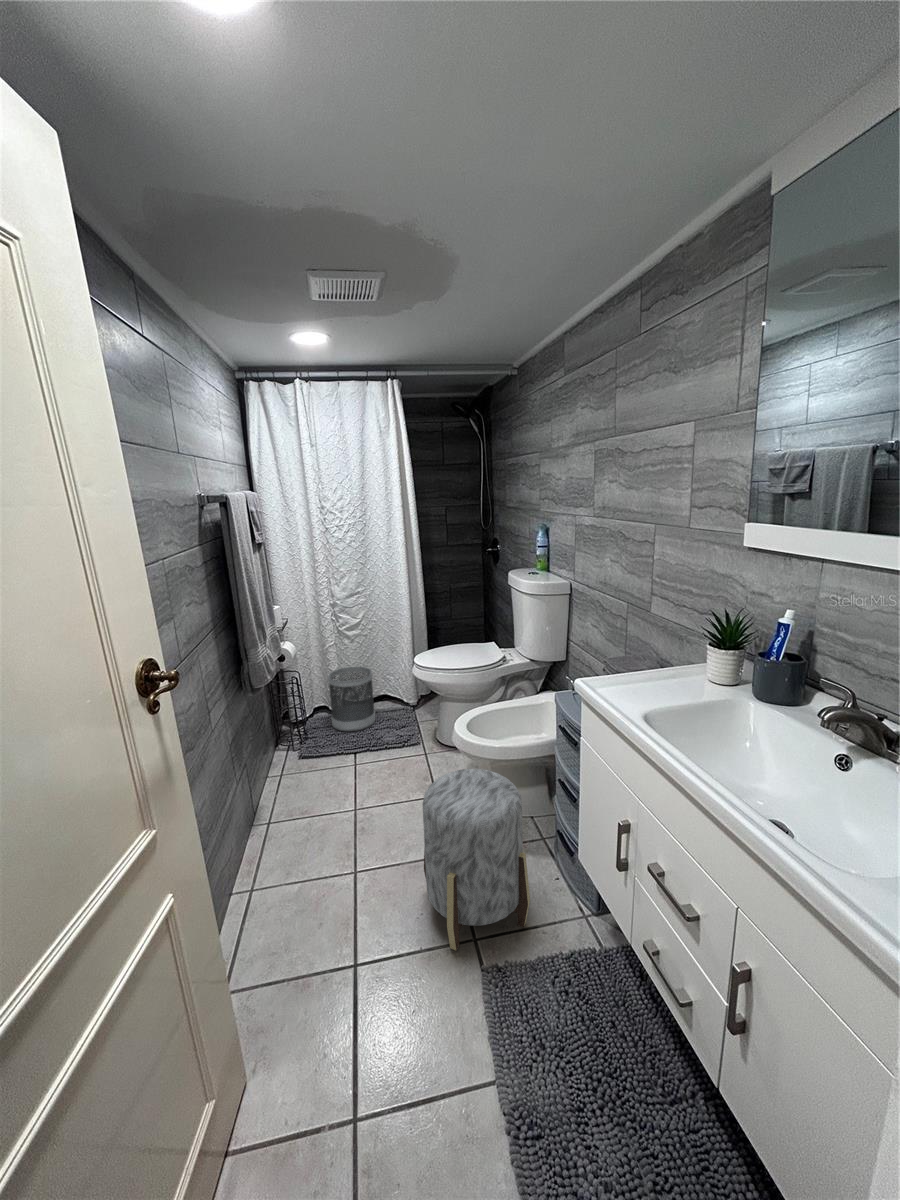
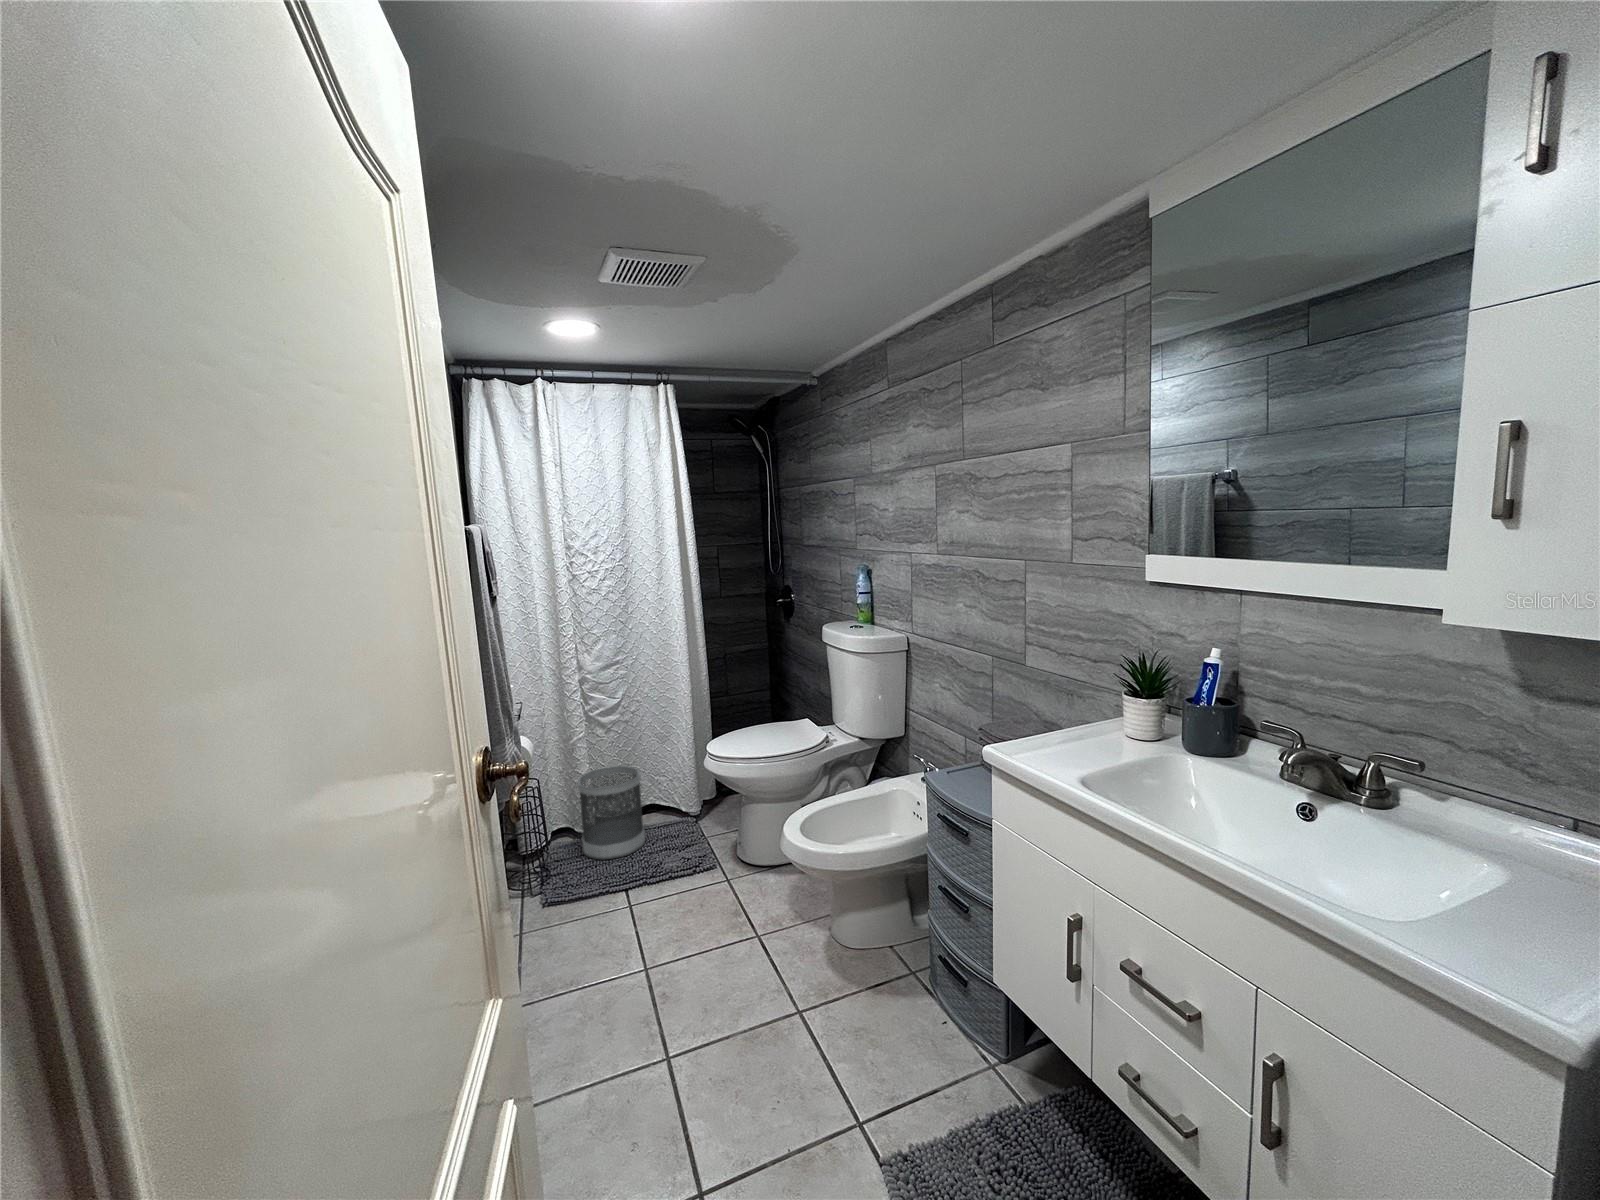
stool: present [423,769,530,951] -> none [773,883,925,1142]

